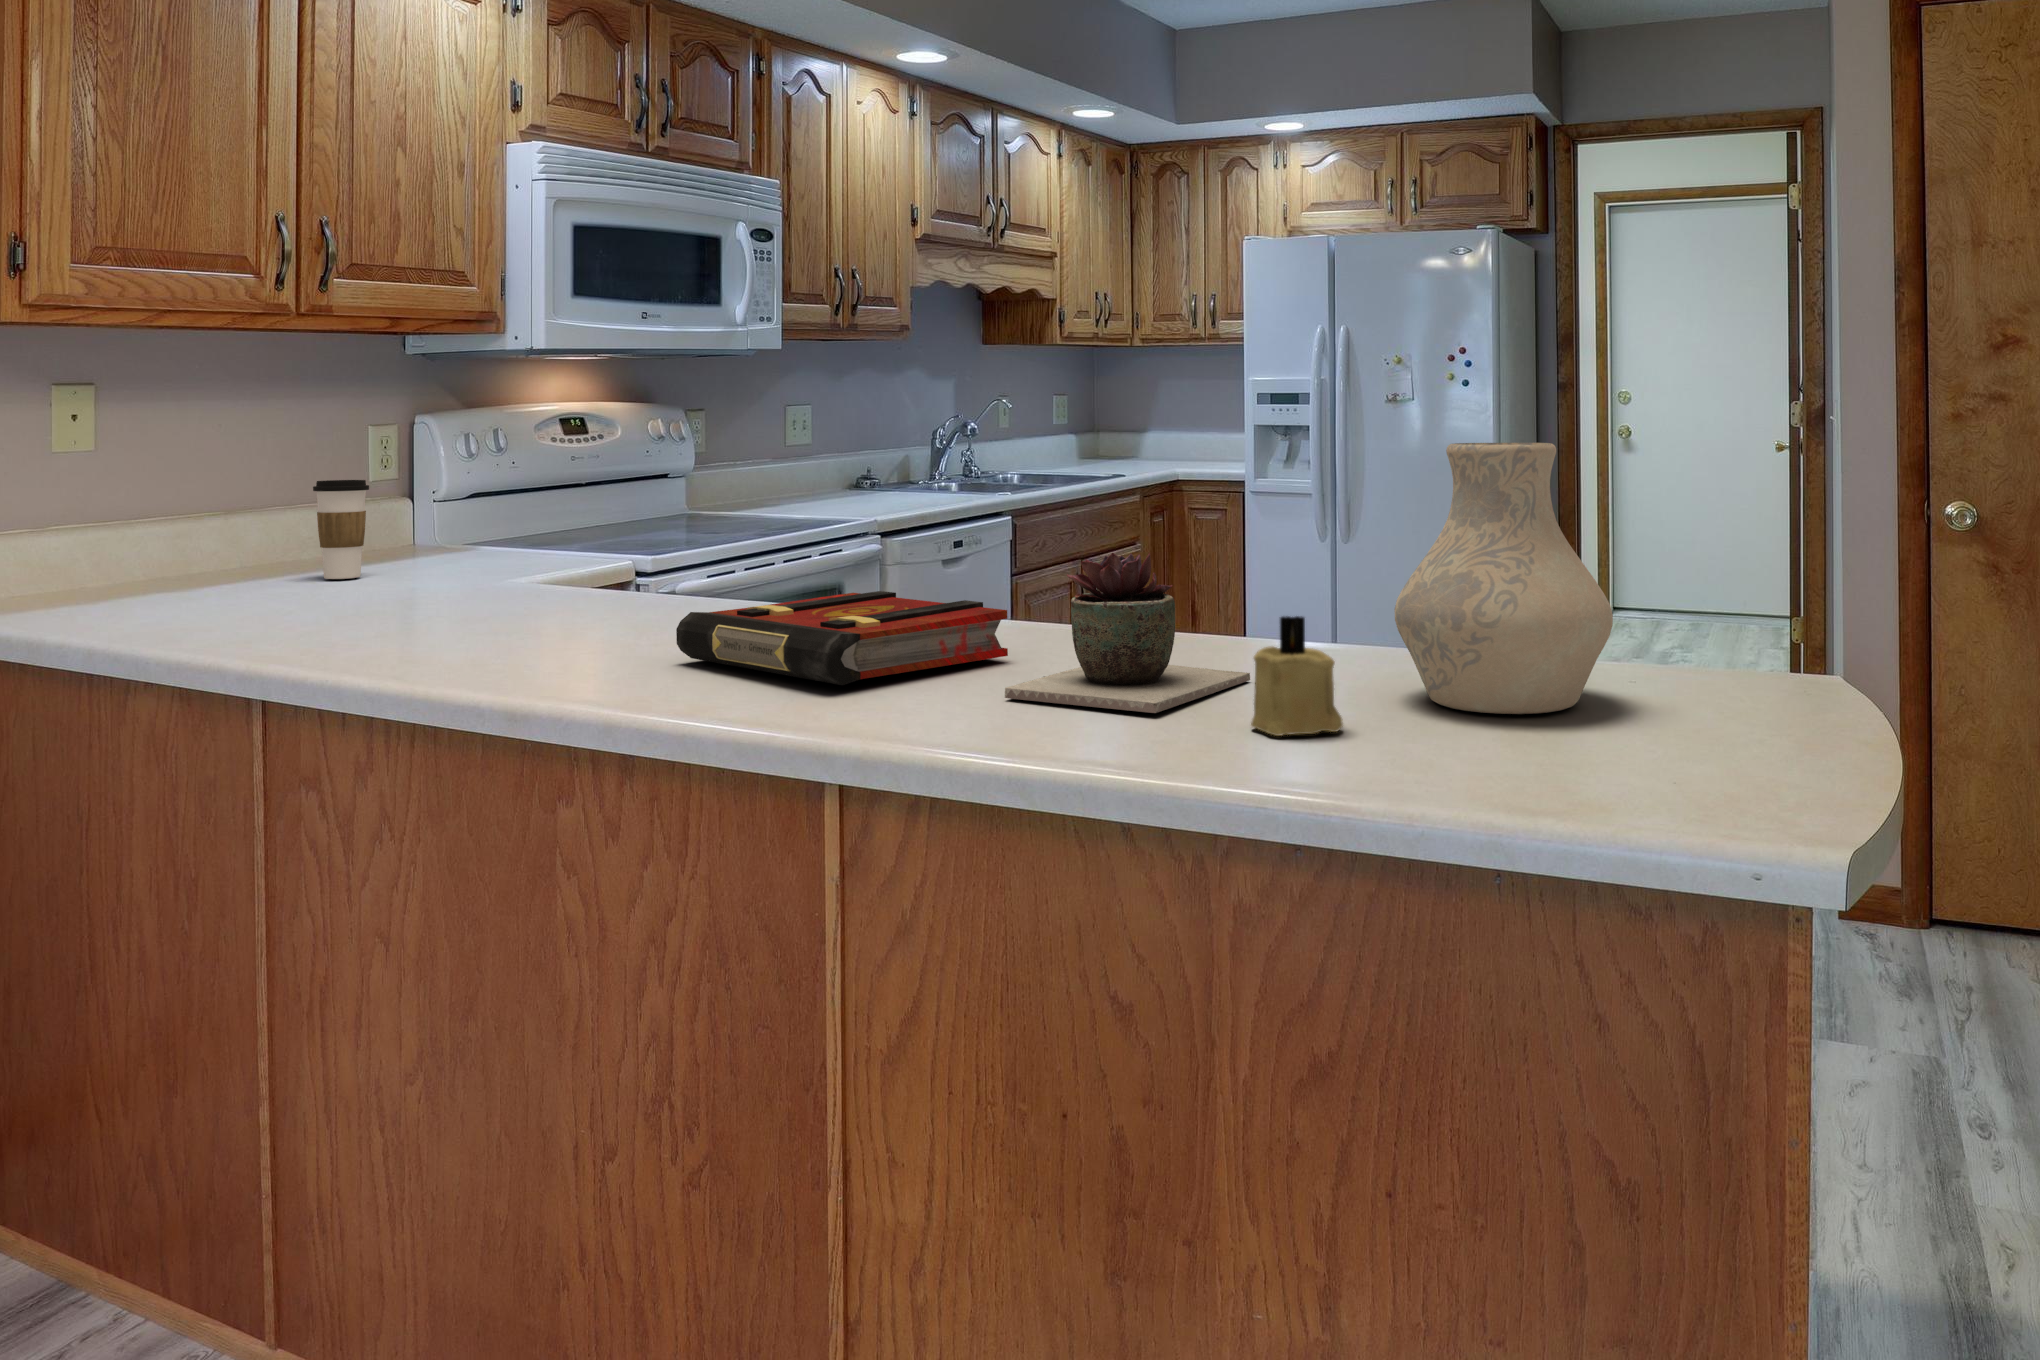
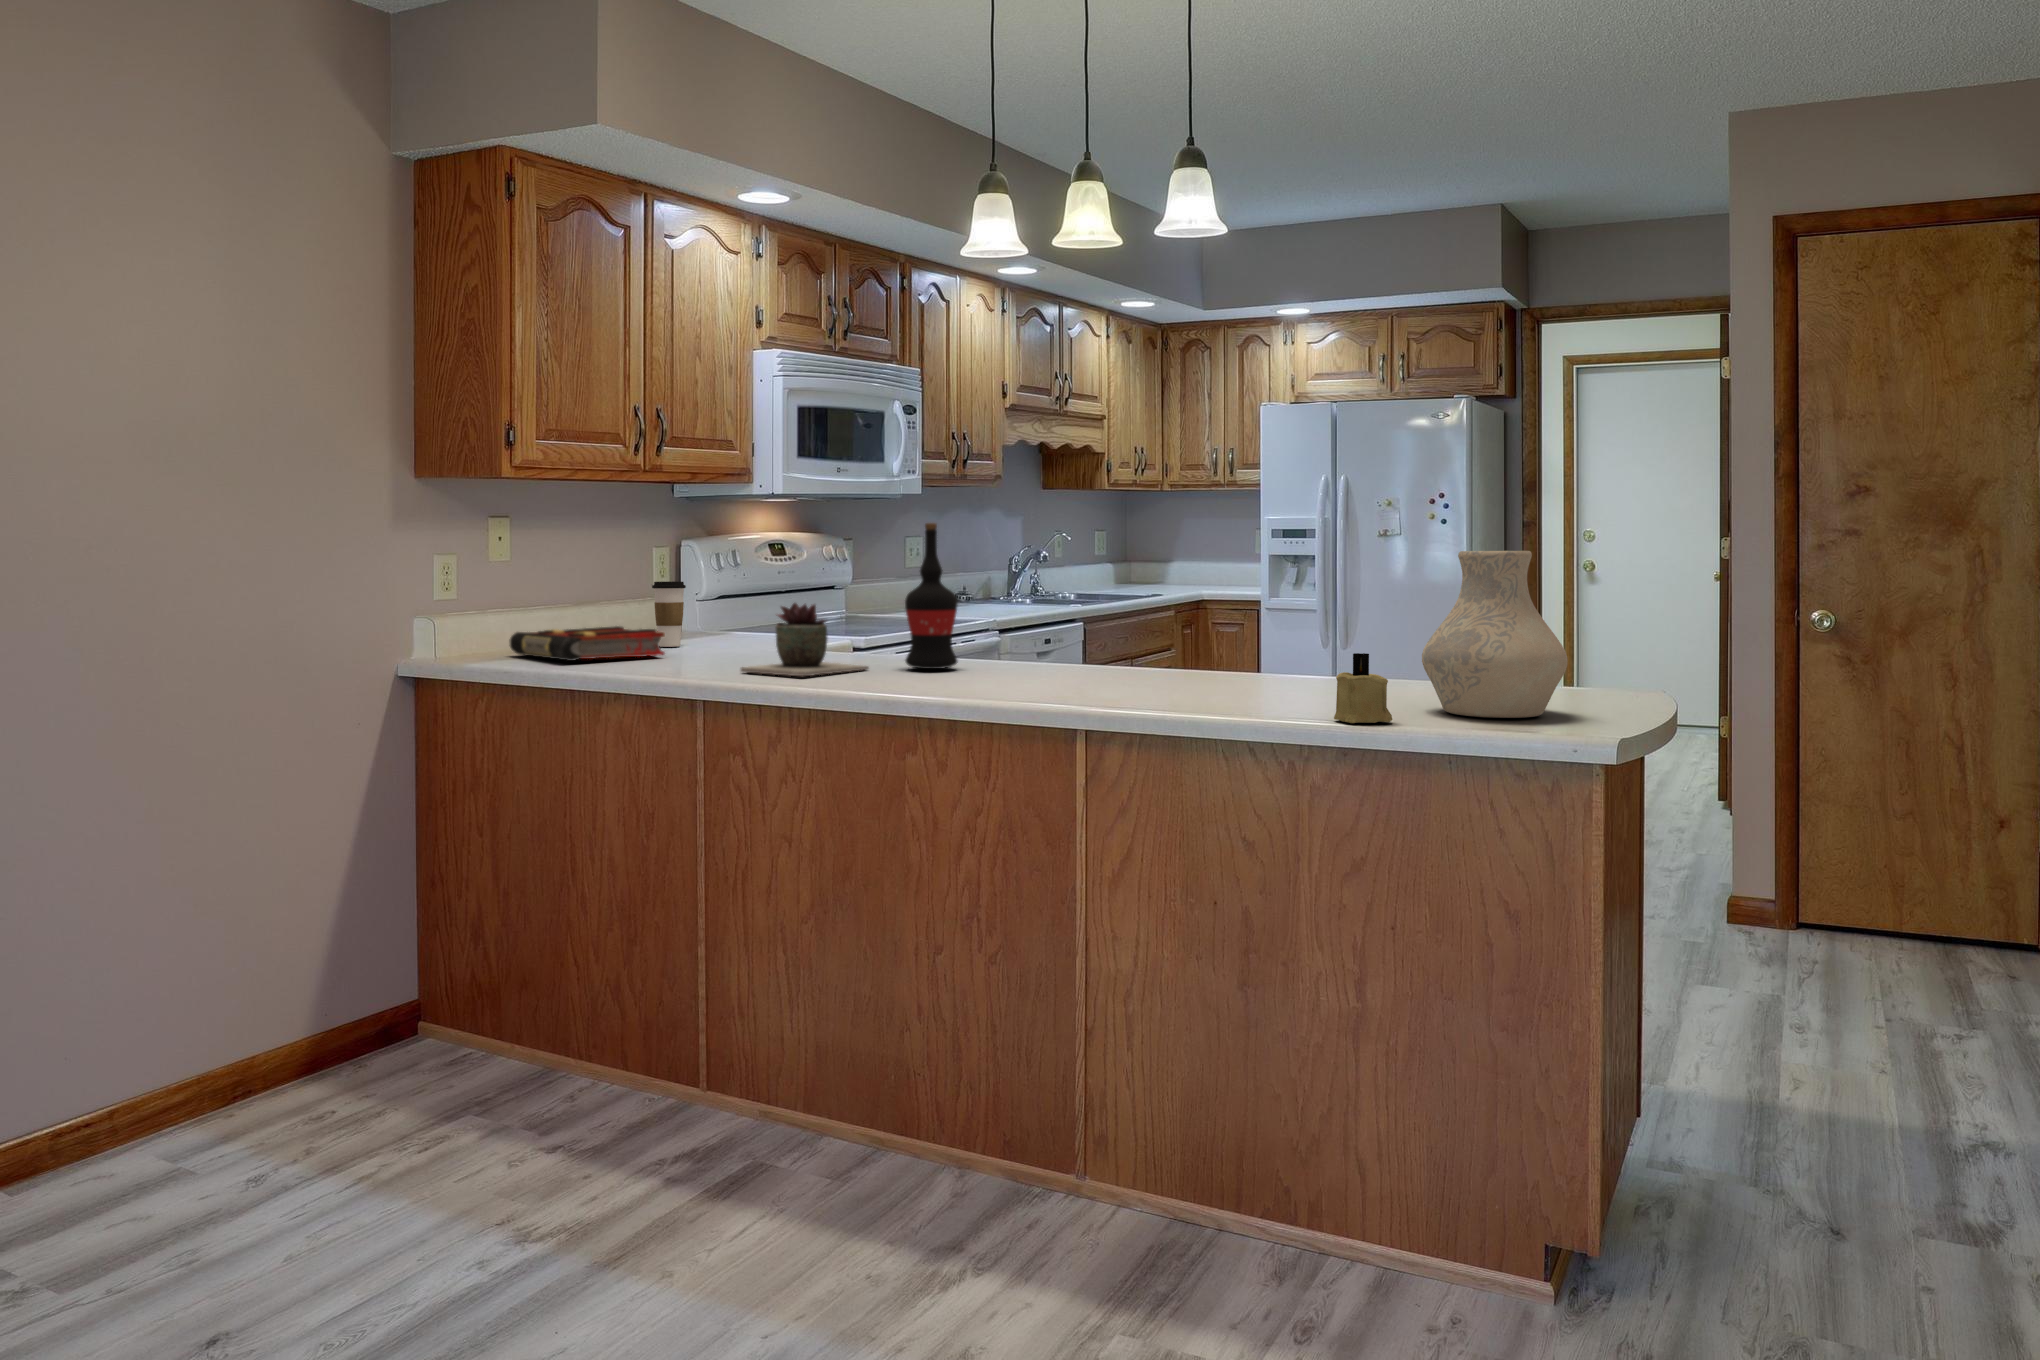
wine bottle: none [652,395,735,620] -> present [905,523,958,669]
succulent plant: present [1005,553,1250,713] -> present [741,603,869,676]
book: present [676,591,1008,685] -> present [510,626,664,661]

